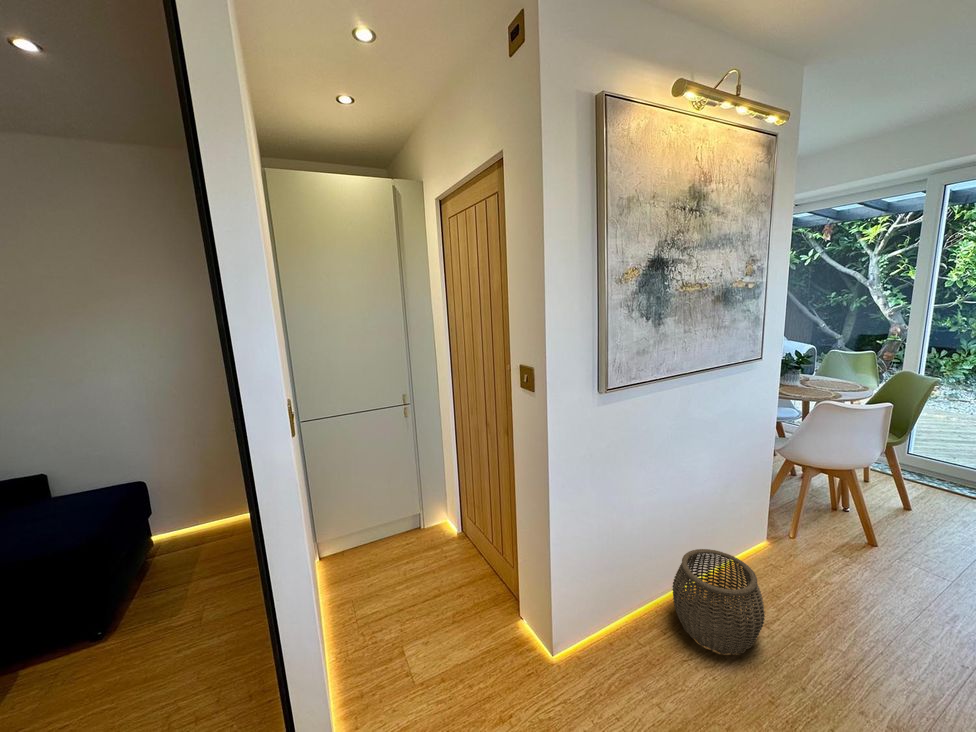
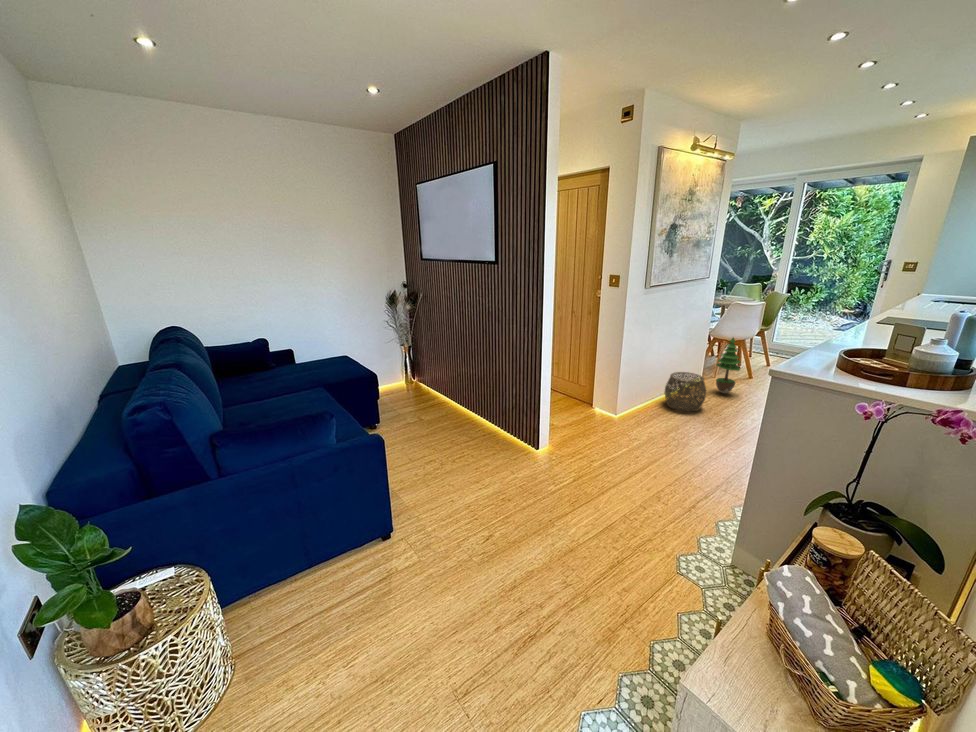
potted tree: none [789,478,846,592] -> present [716,337,740,394]

